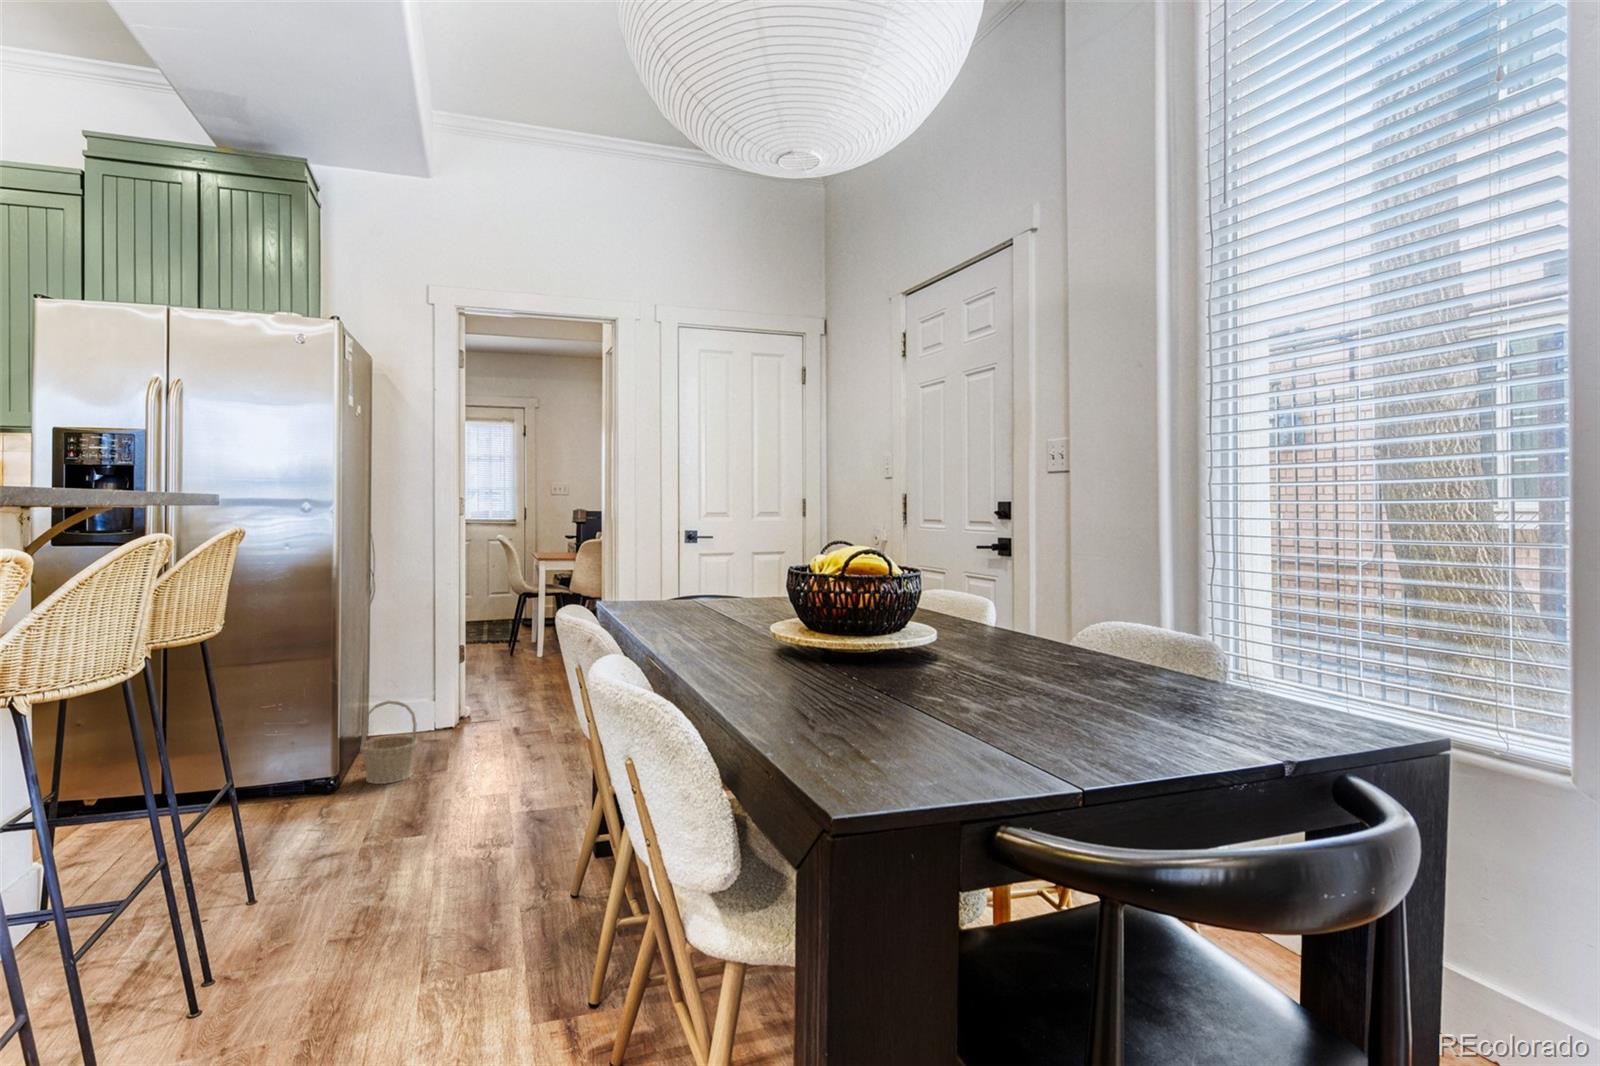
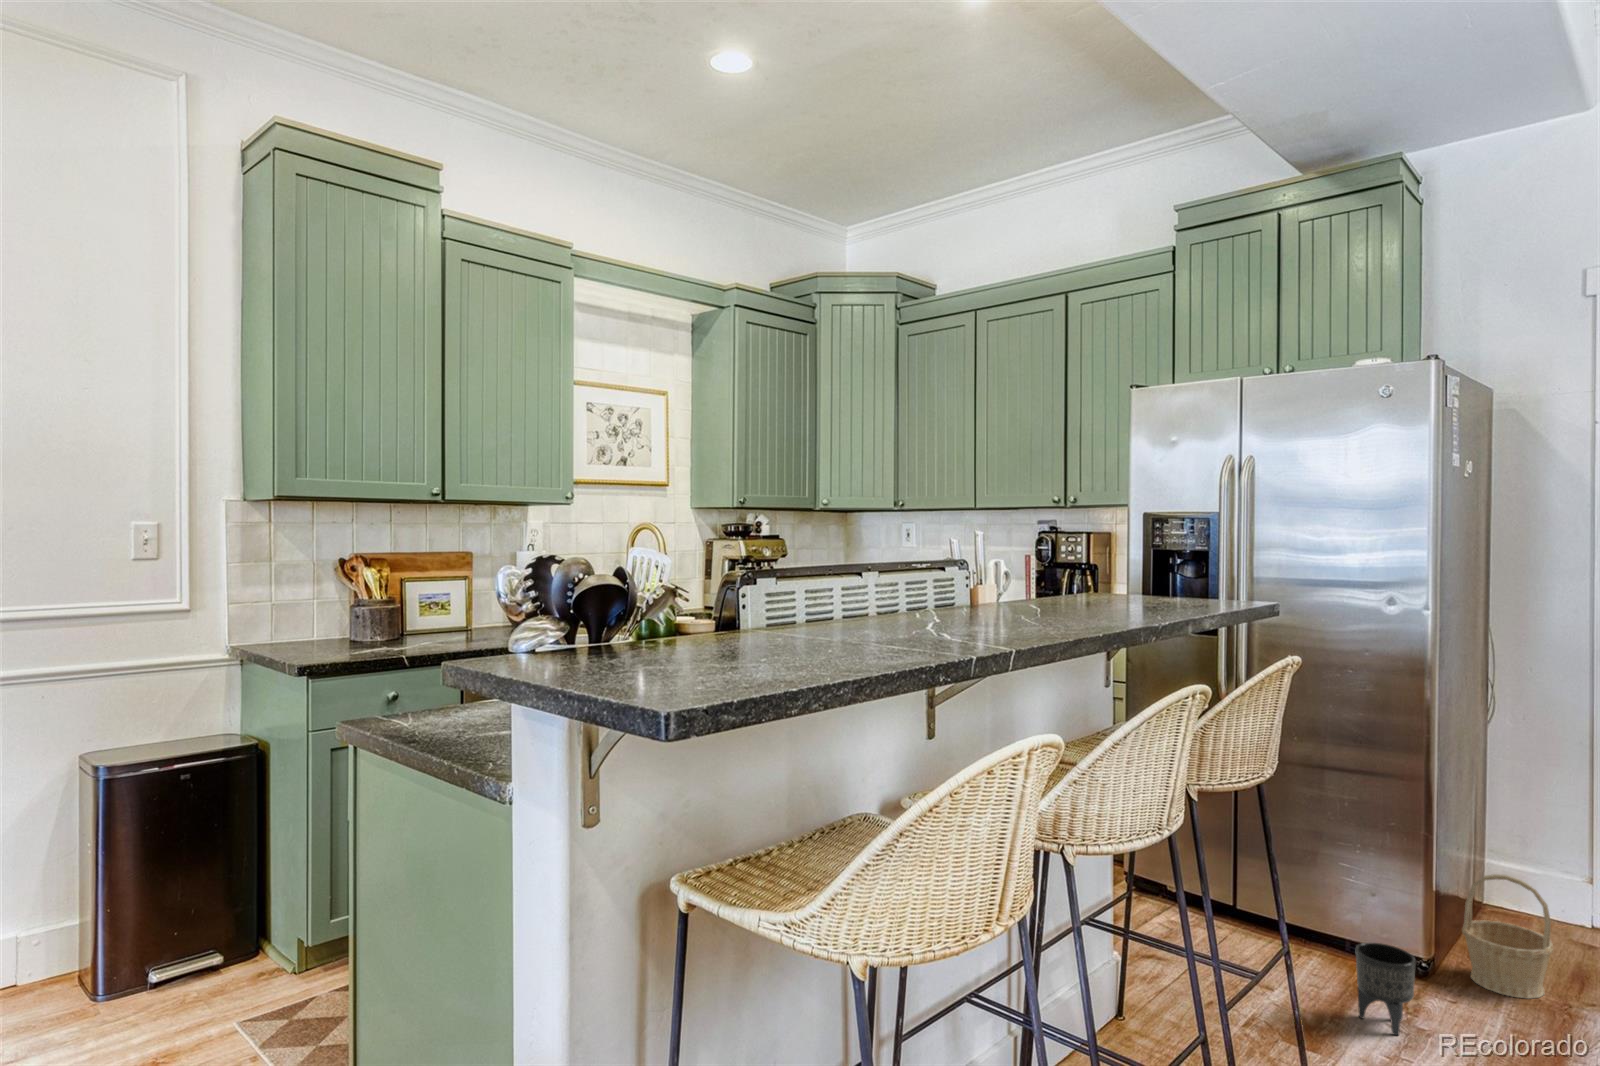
planter: none [285,767,332,831] -> present [1355,943,1416,1035]

